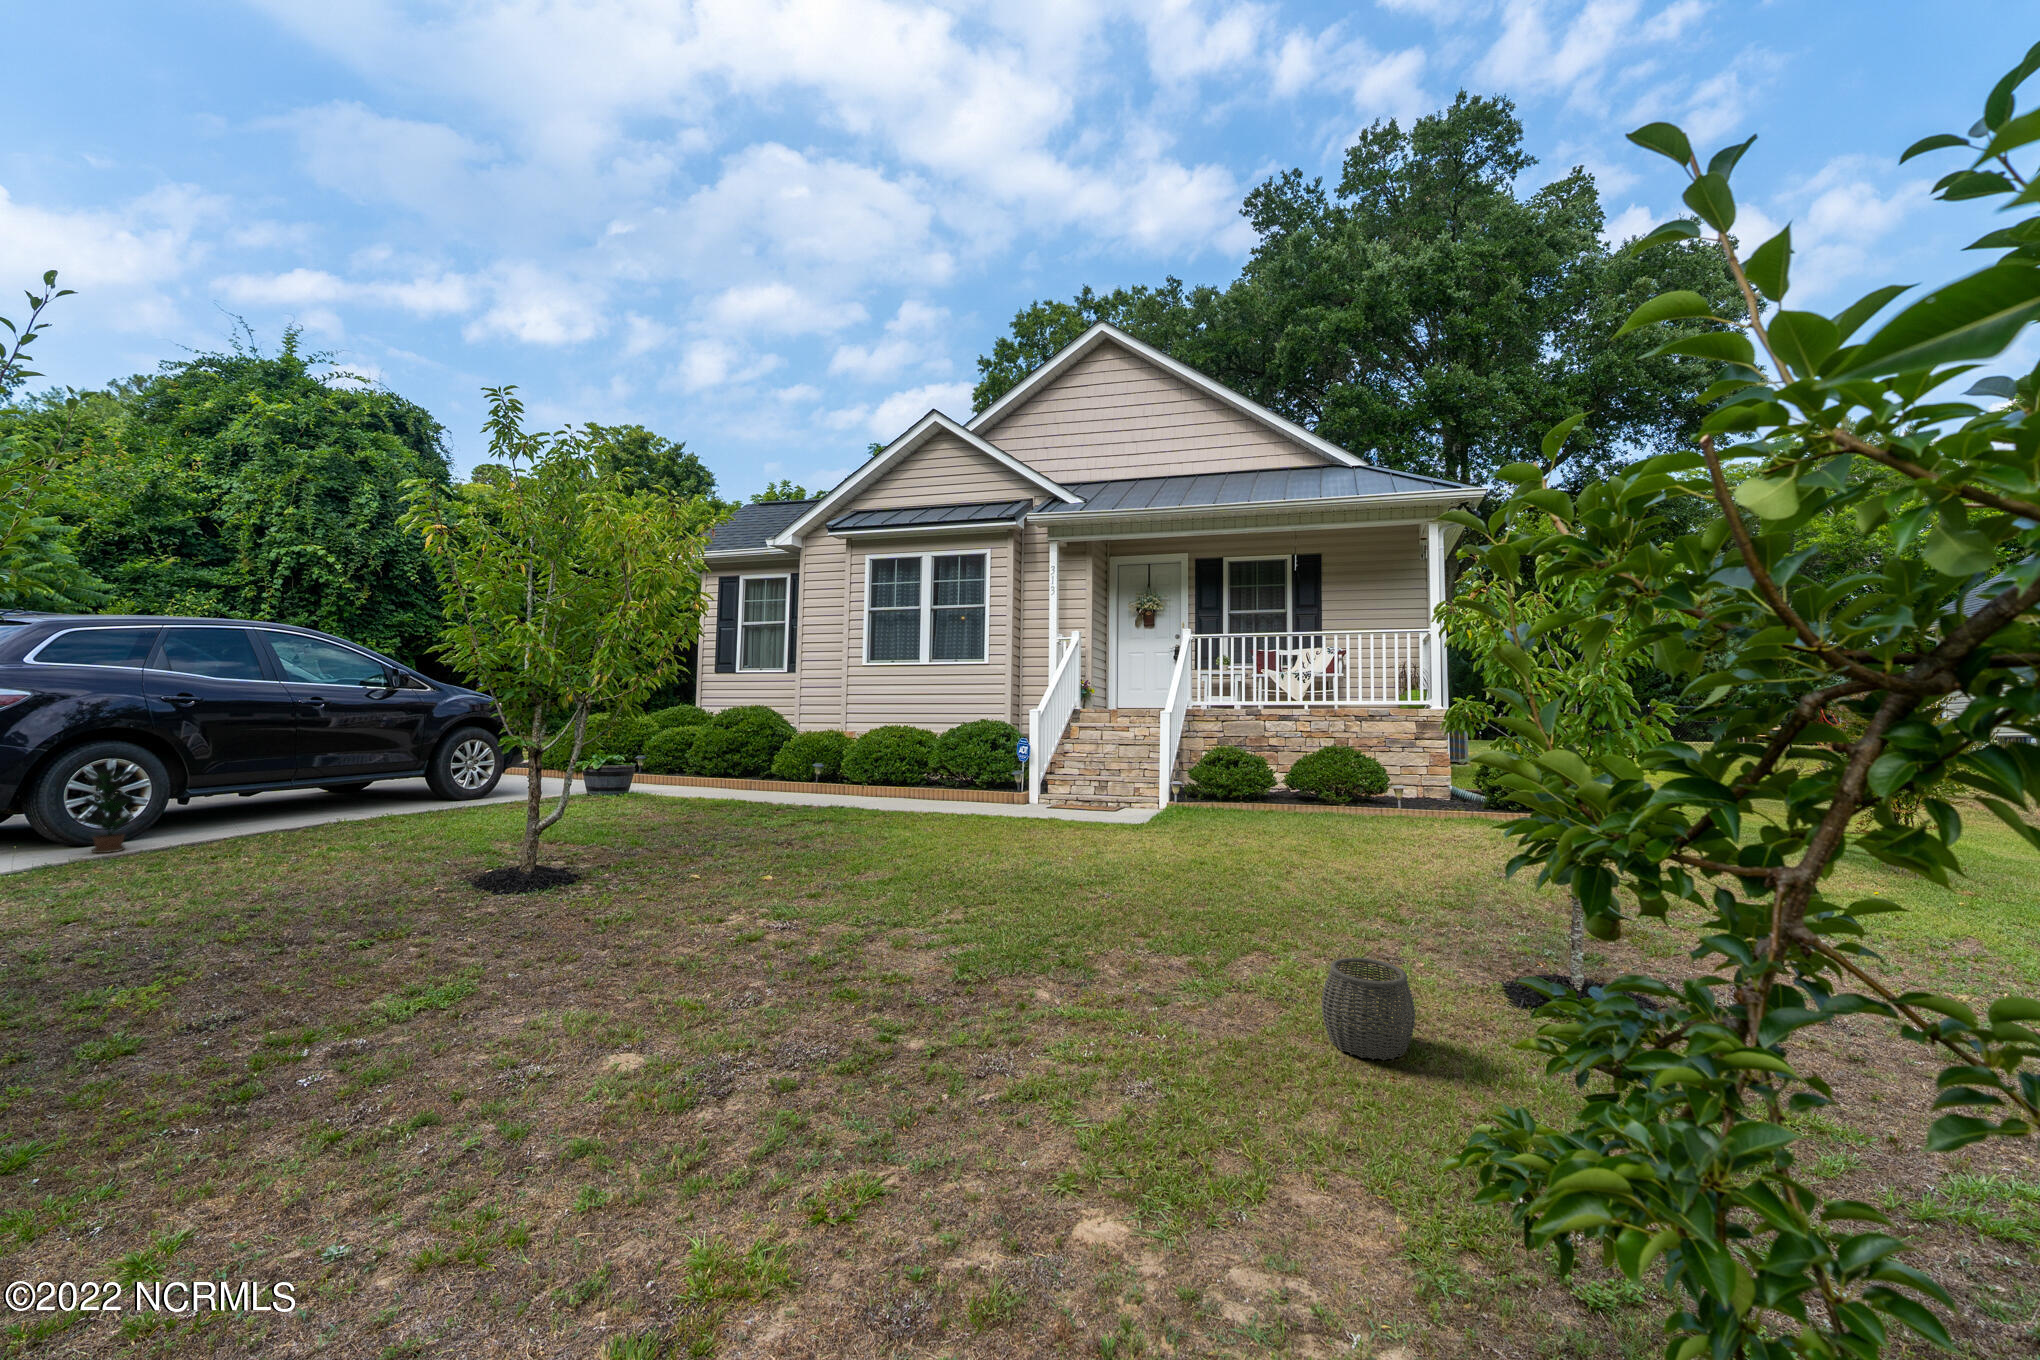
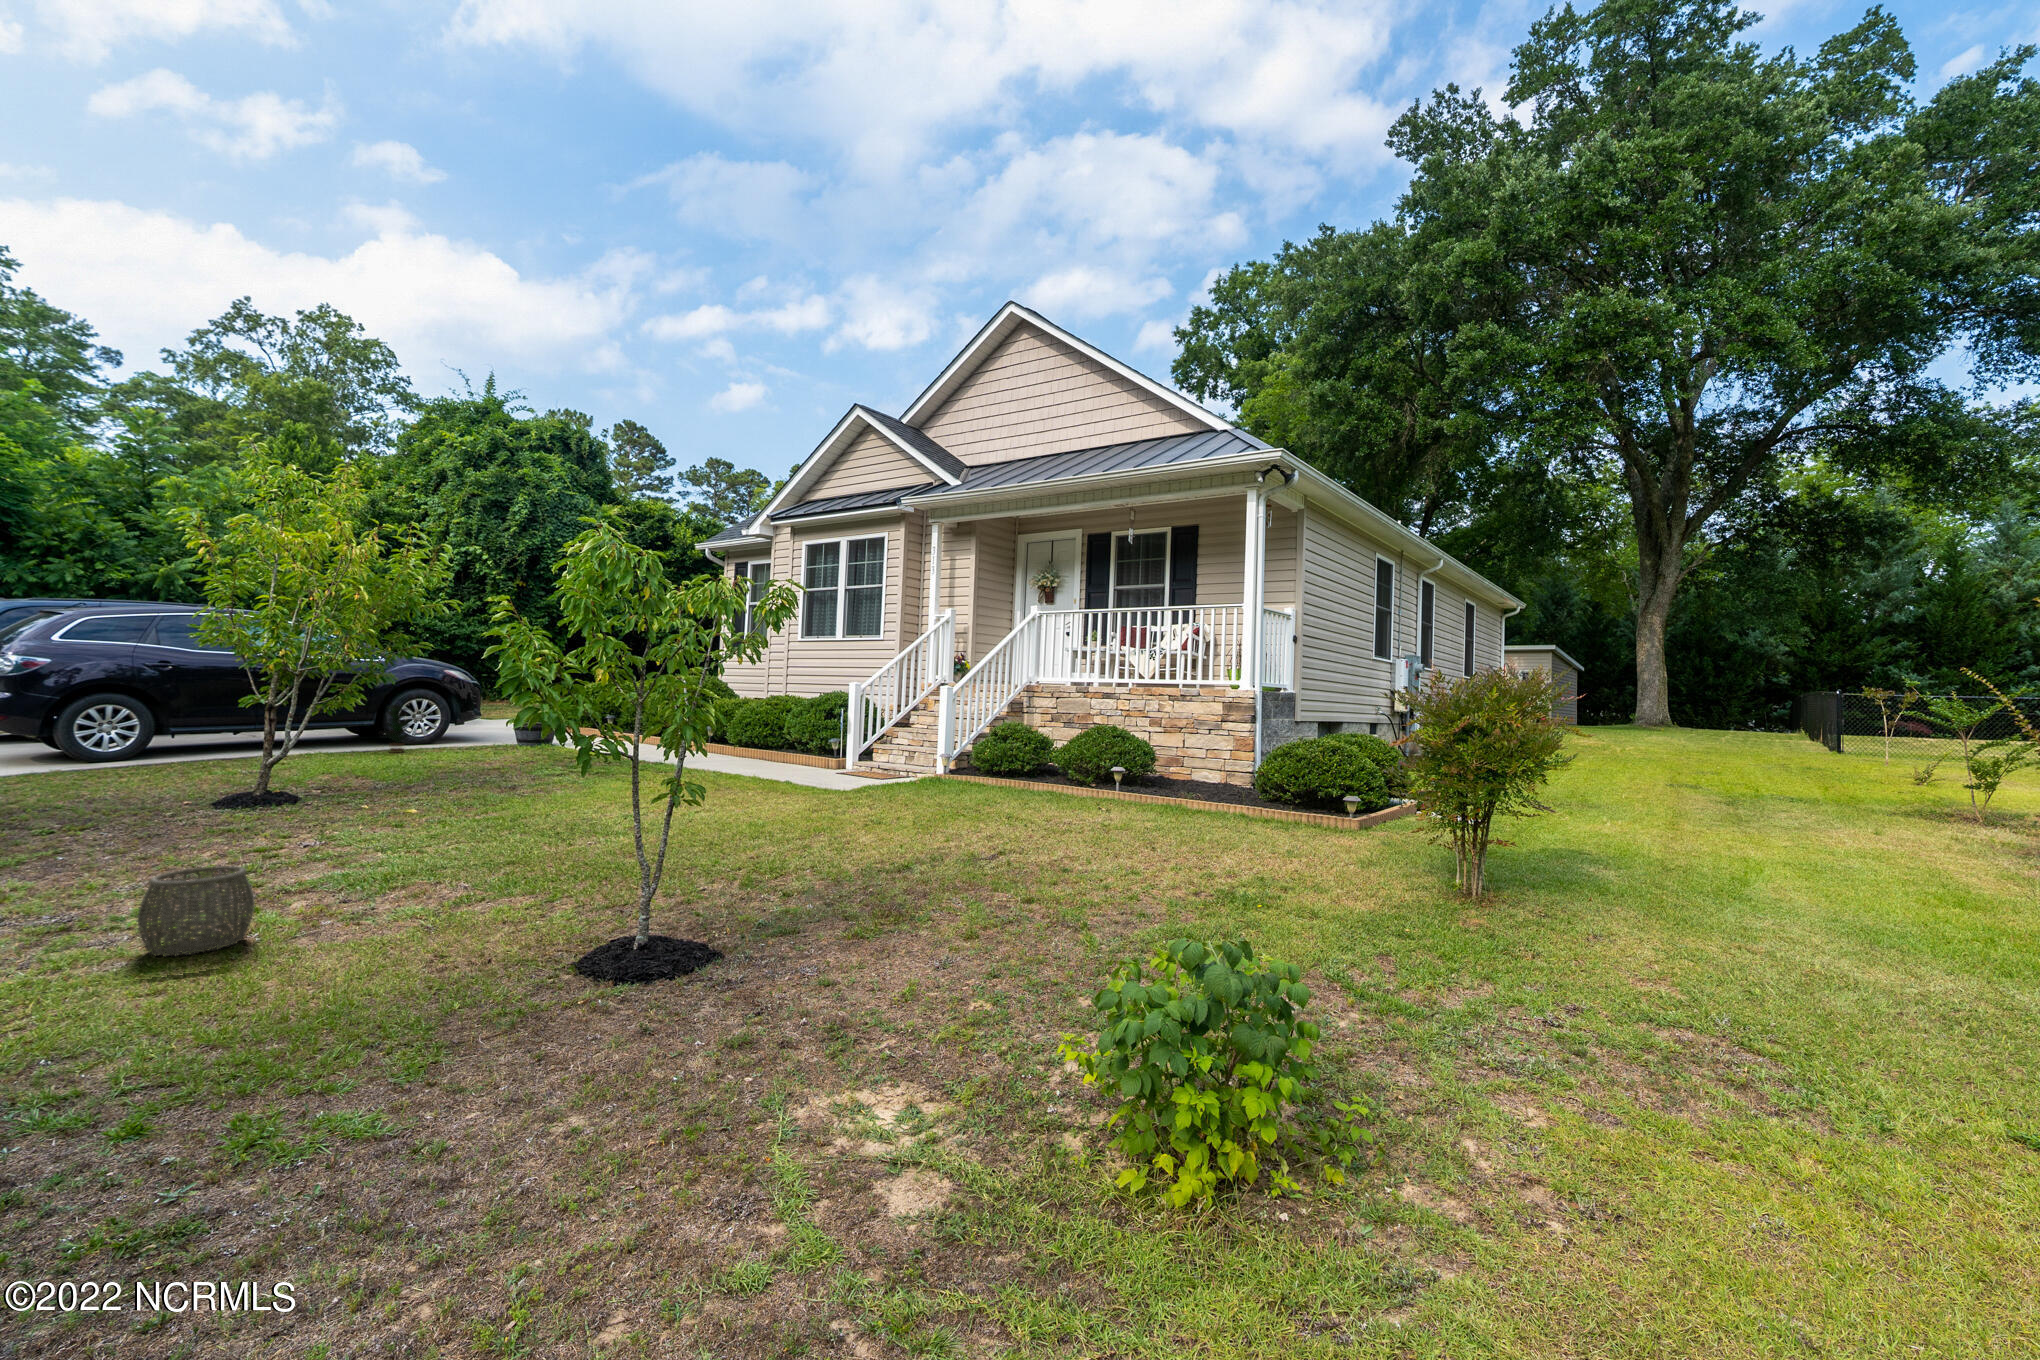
potted plant: present [72,766,148,853] -> present [380,705,410,753]

